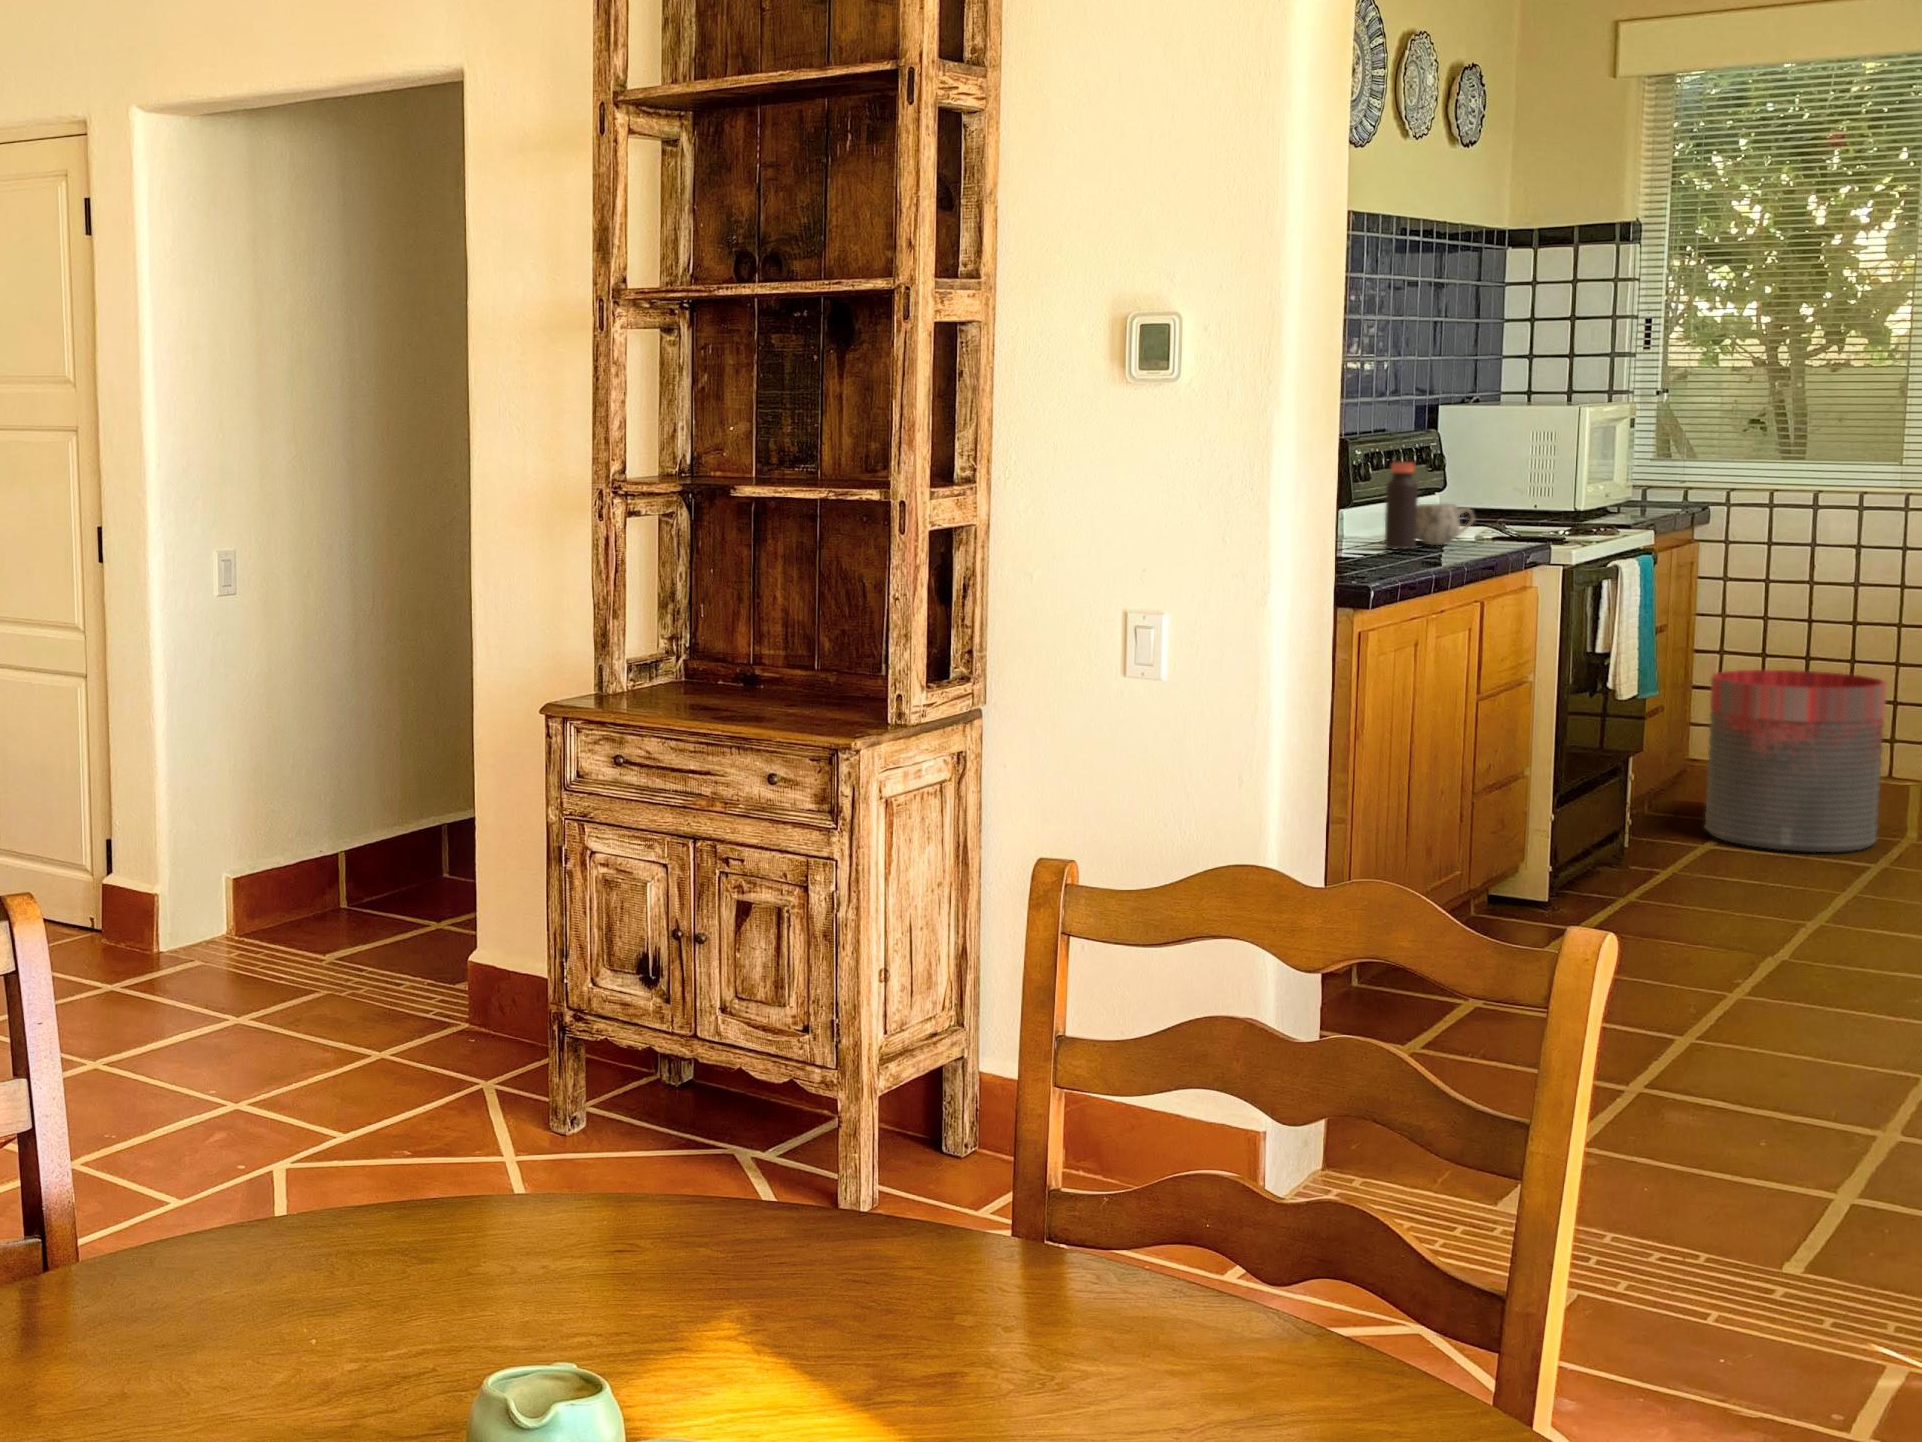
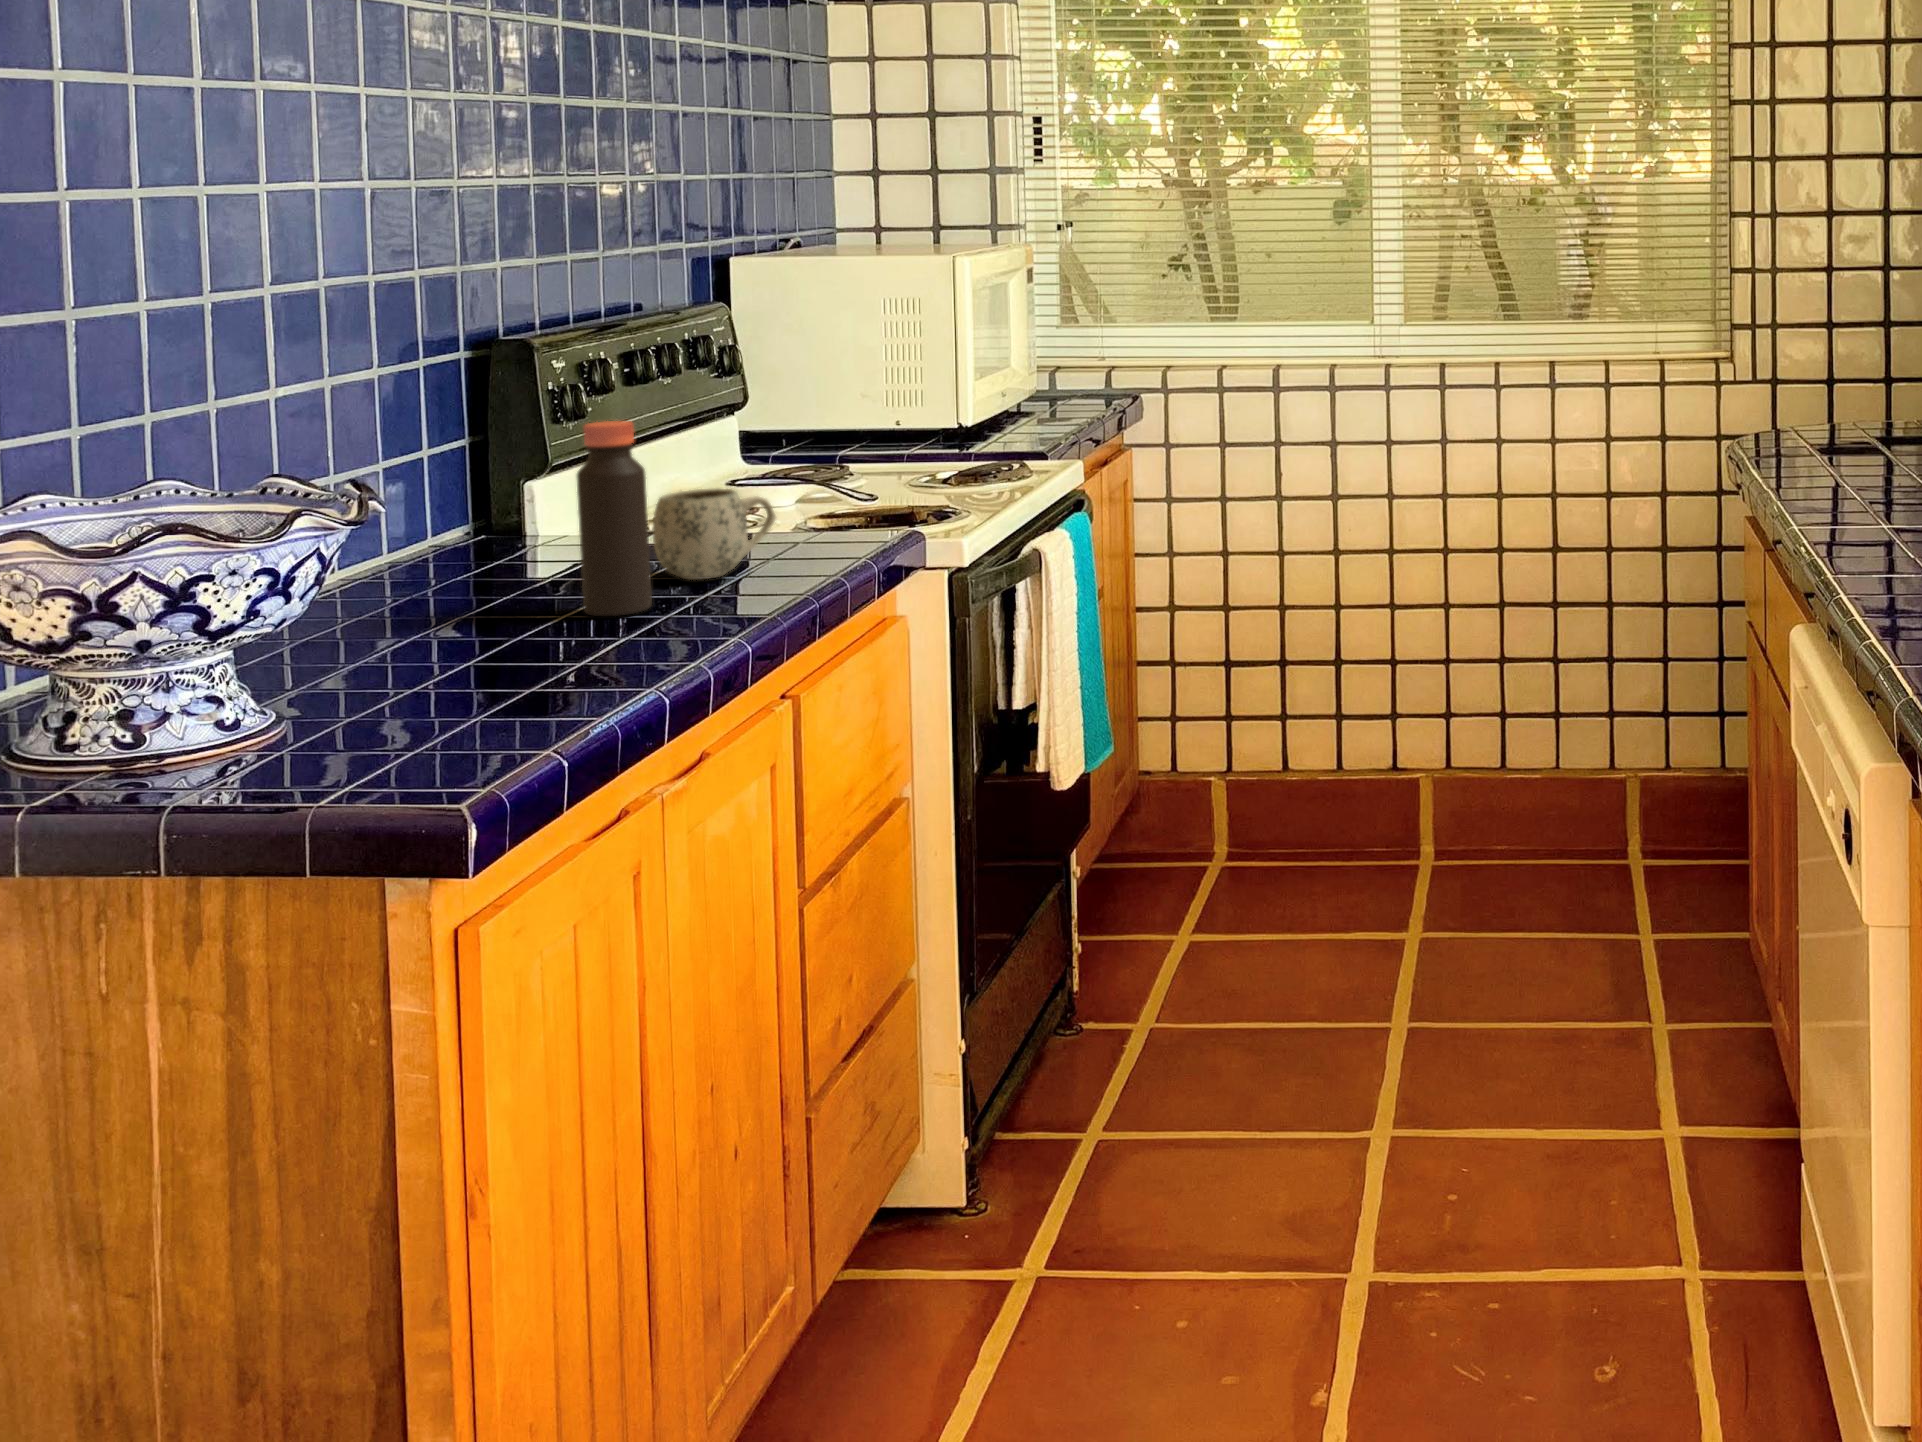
trash can: present [1705,670,1887,852] -> none [1168,628,1398,925]

